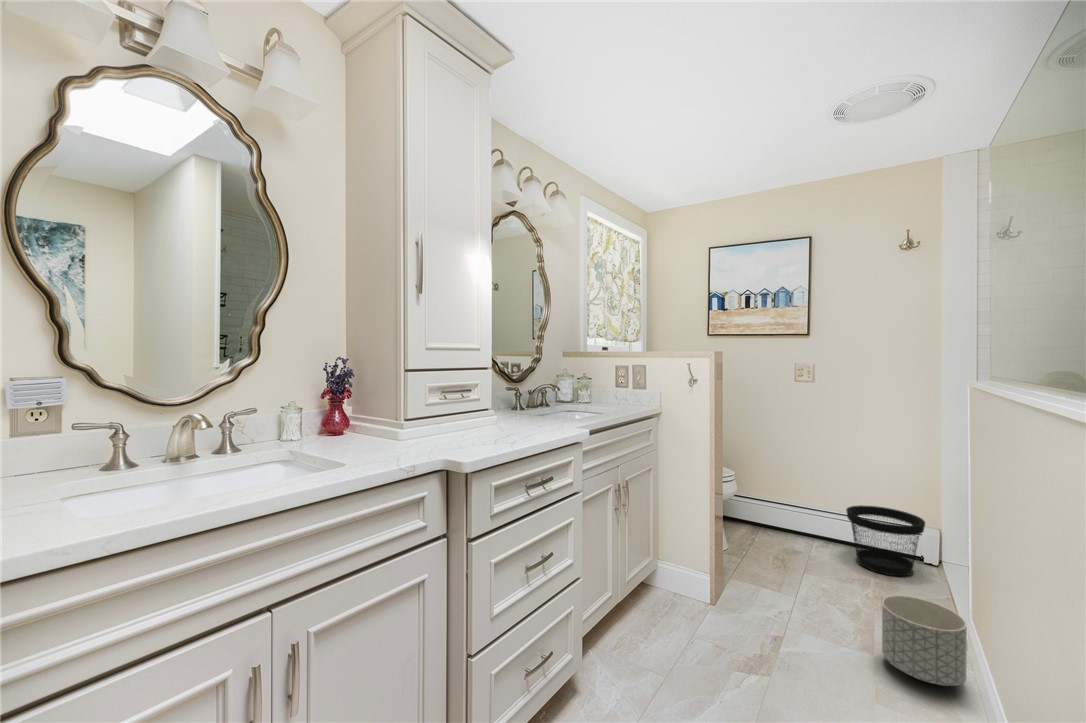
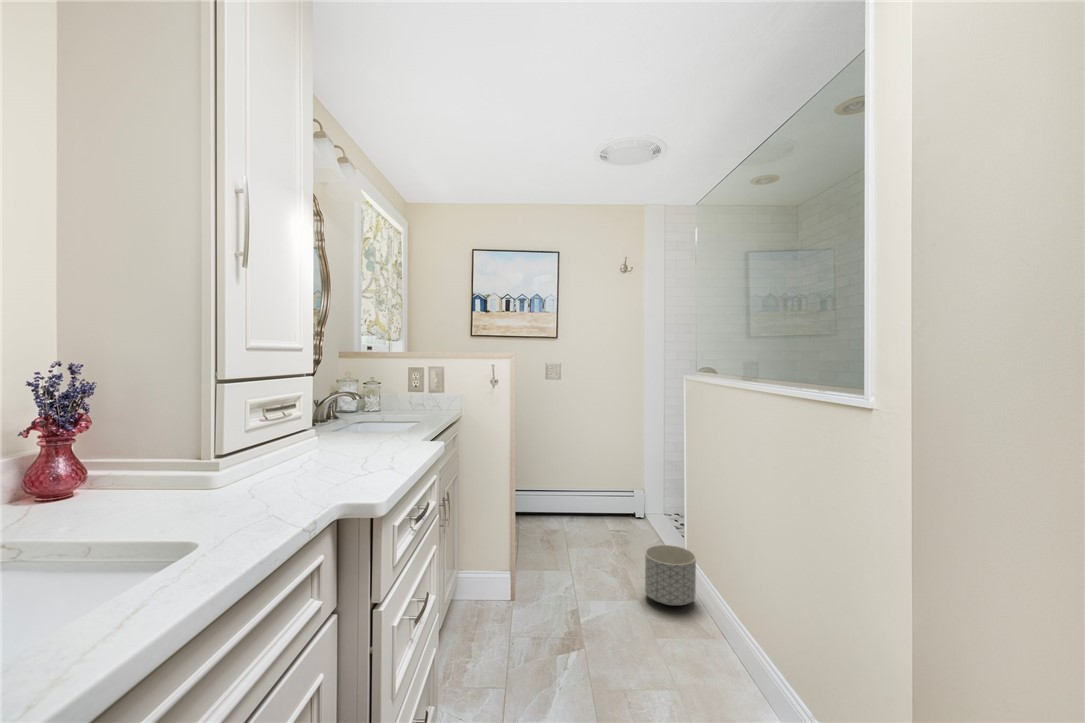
wastebasket: present [846,505,925,576] -> none [590,480,641,533]

